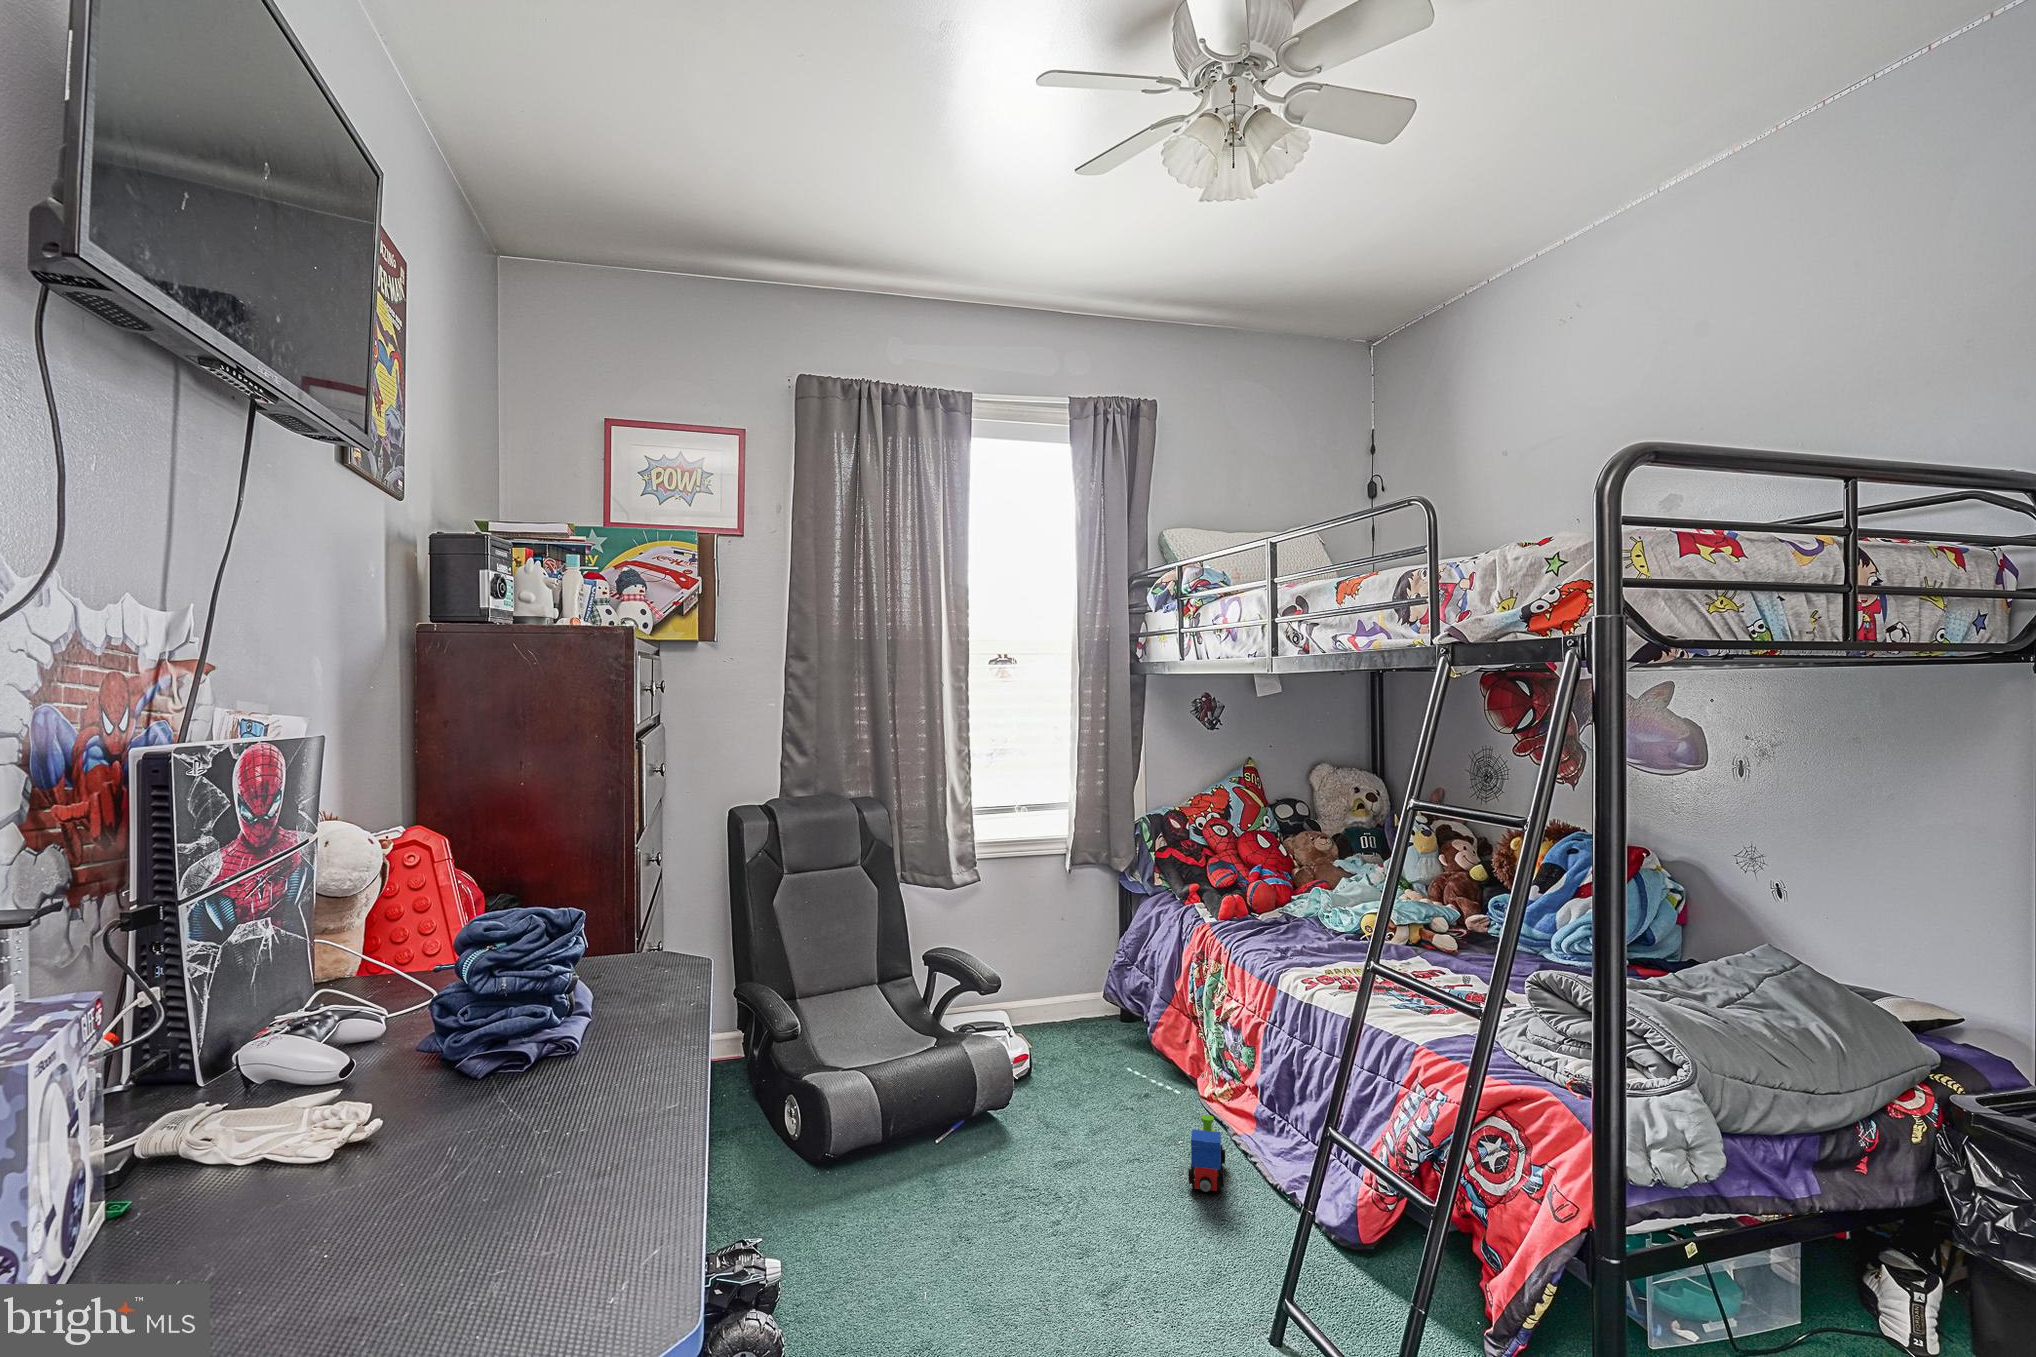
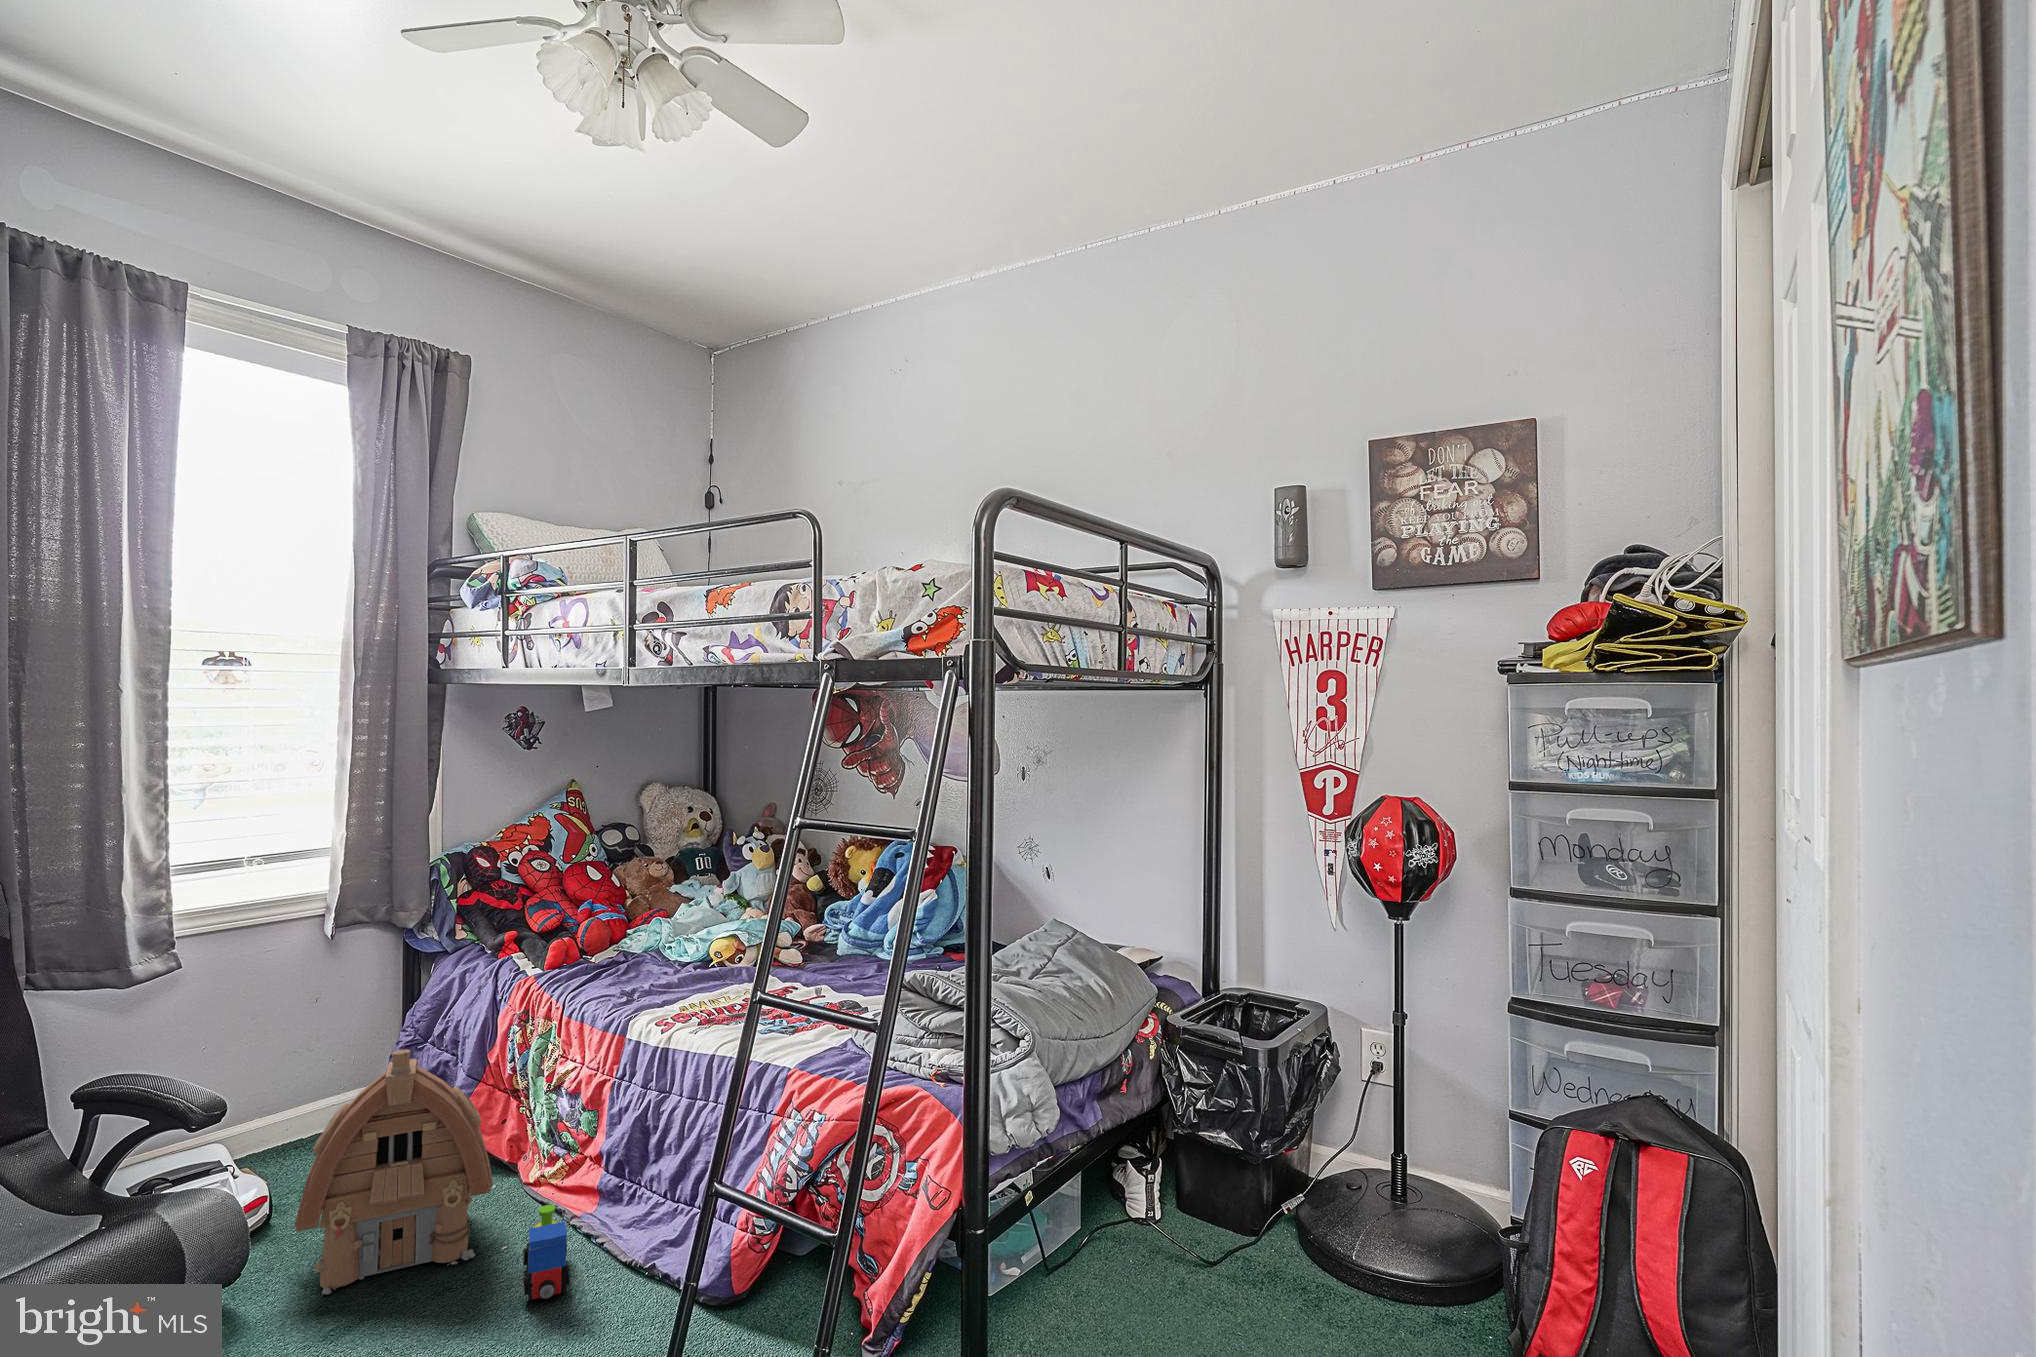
toy house: none [1038,962,1171,1142] -> present [294,1049,493,1294]

